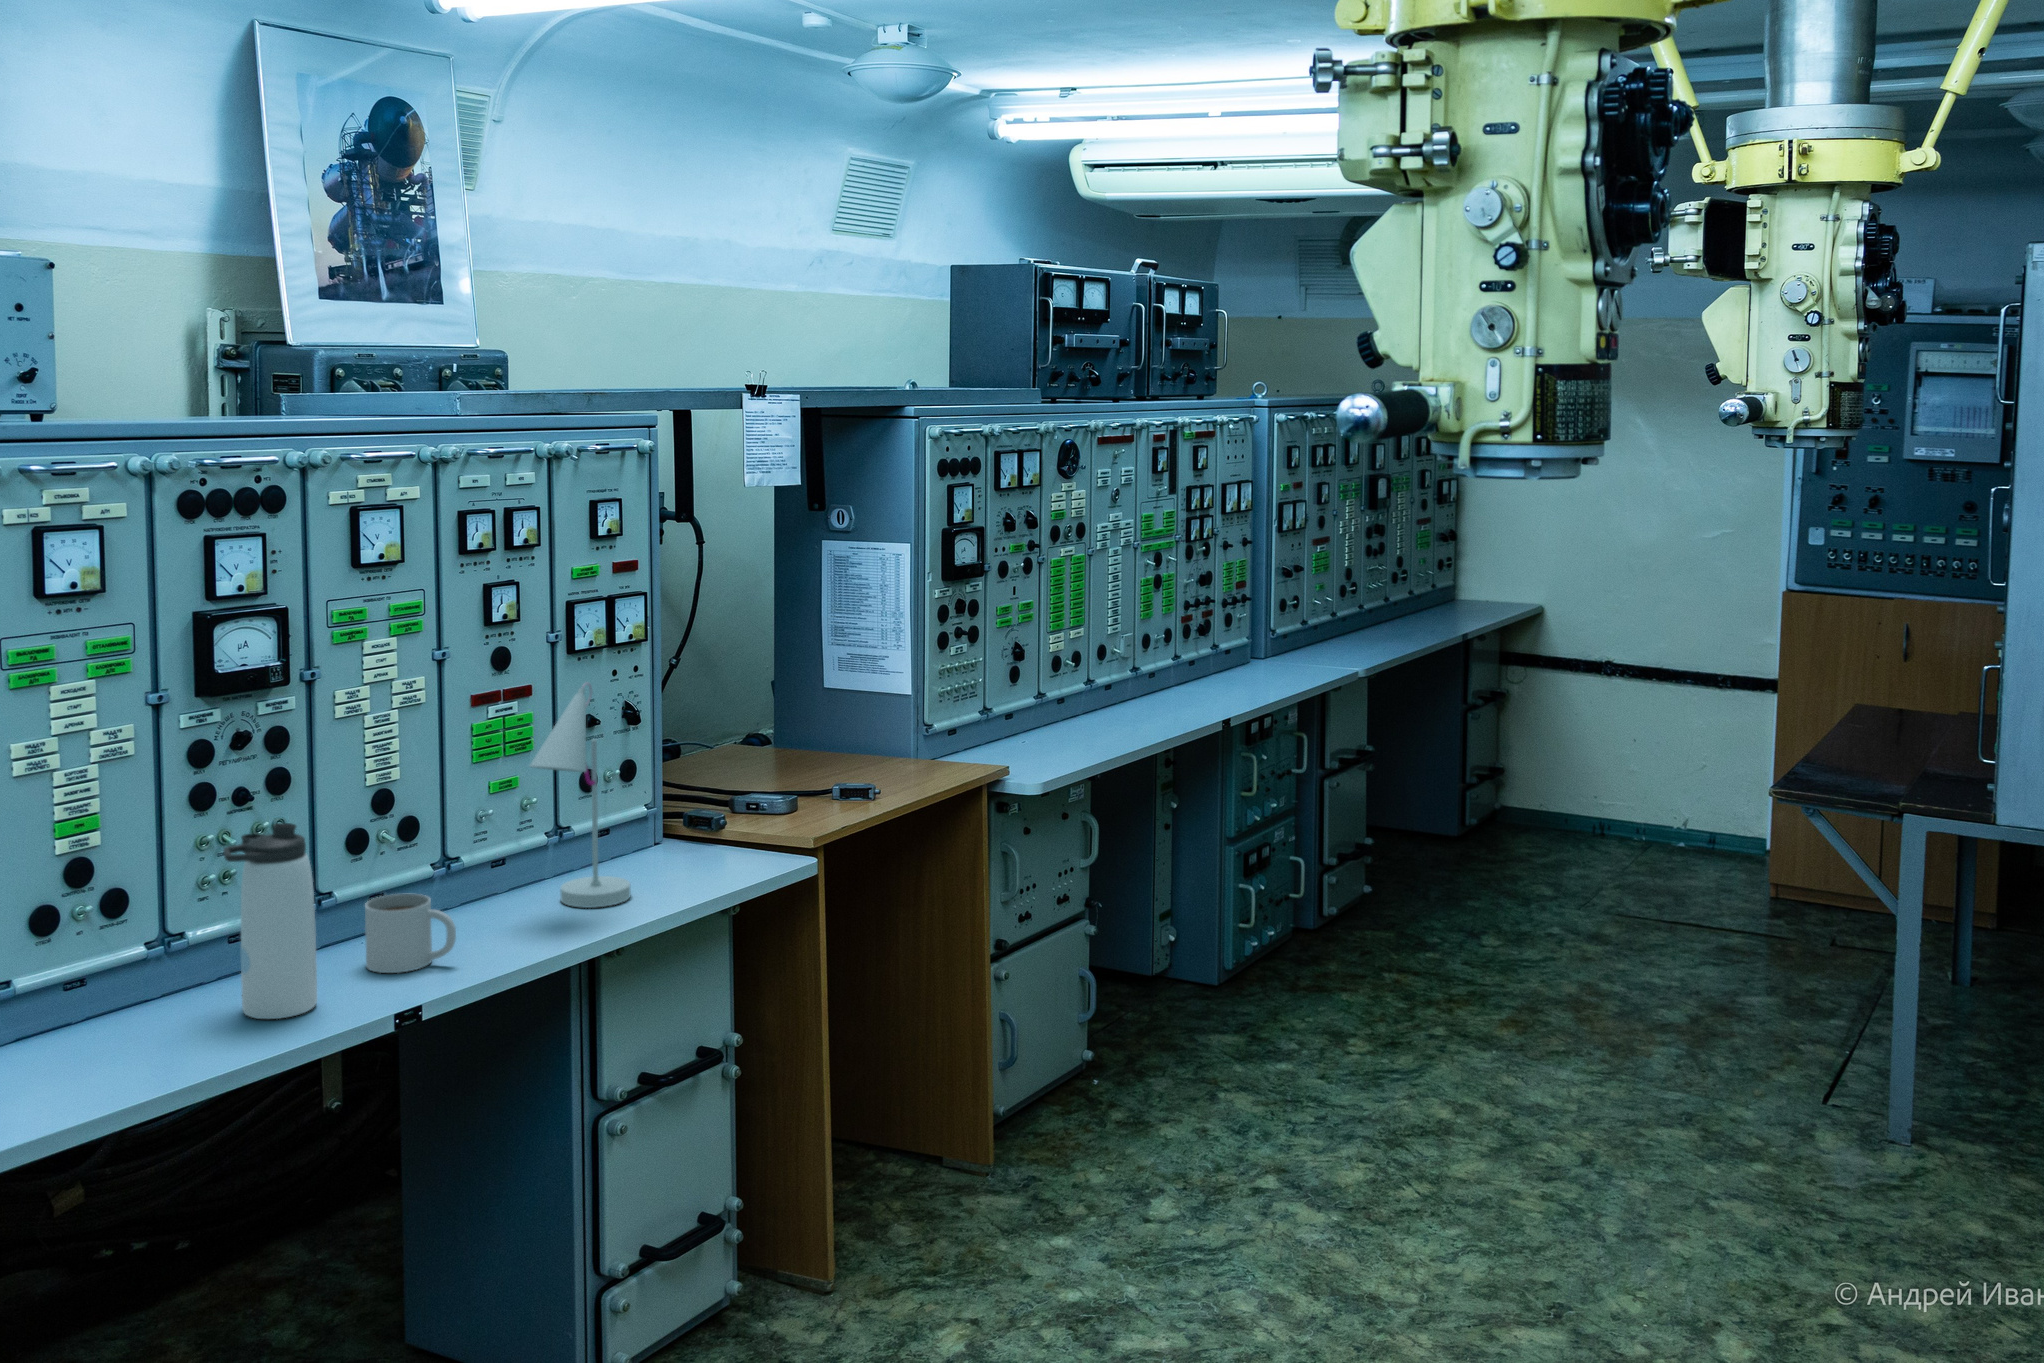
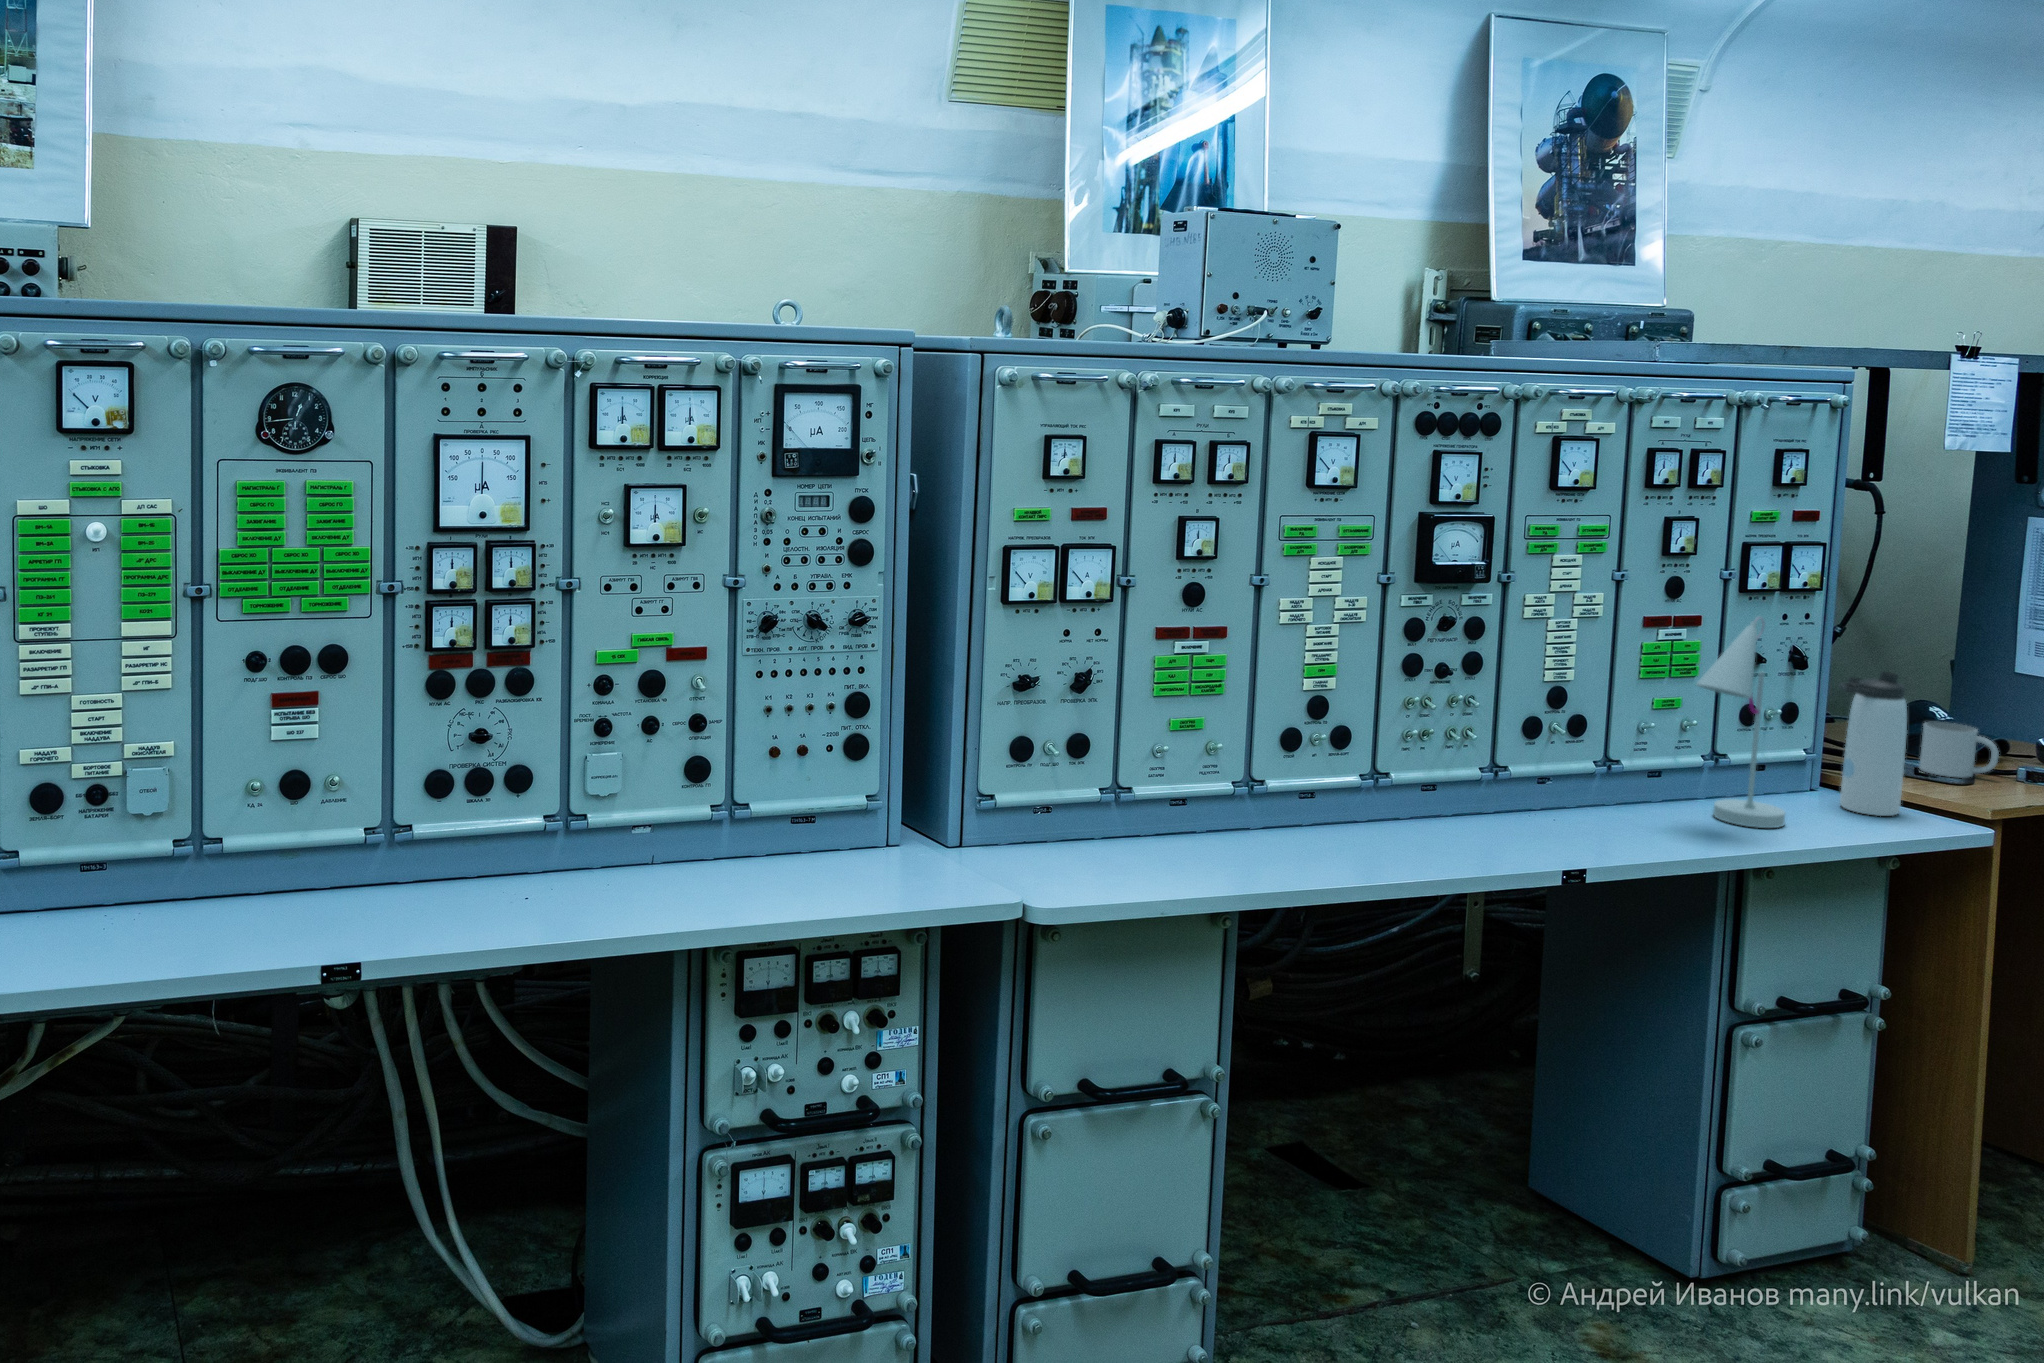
thermos bottle: present [223,823,317,1019] -> present [1838,671,1907,816]
mug: present [365,894,456,973] -> present [1919,722,1999,778]

